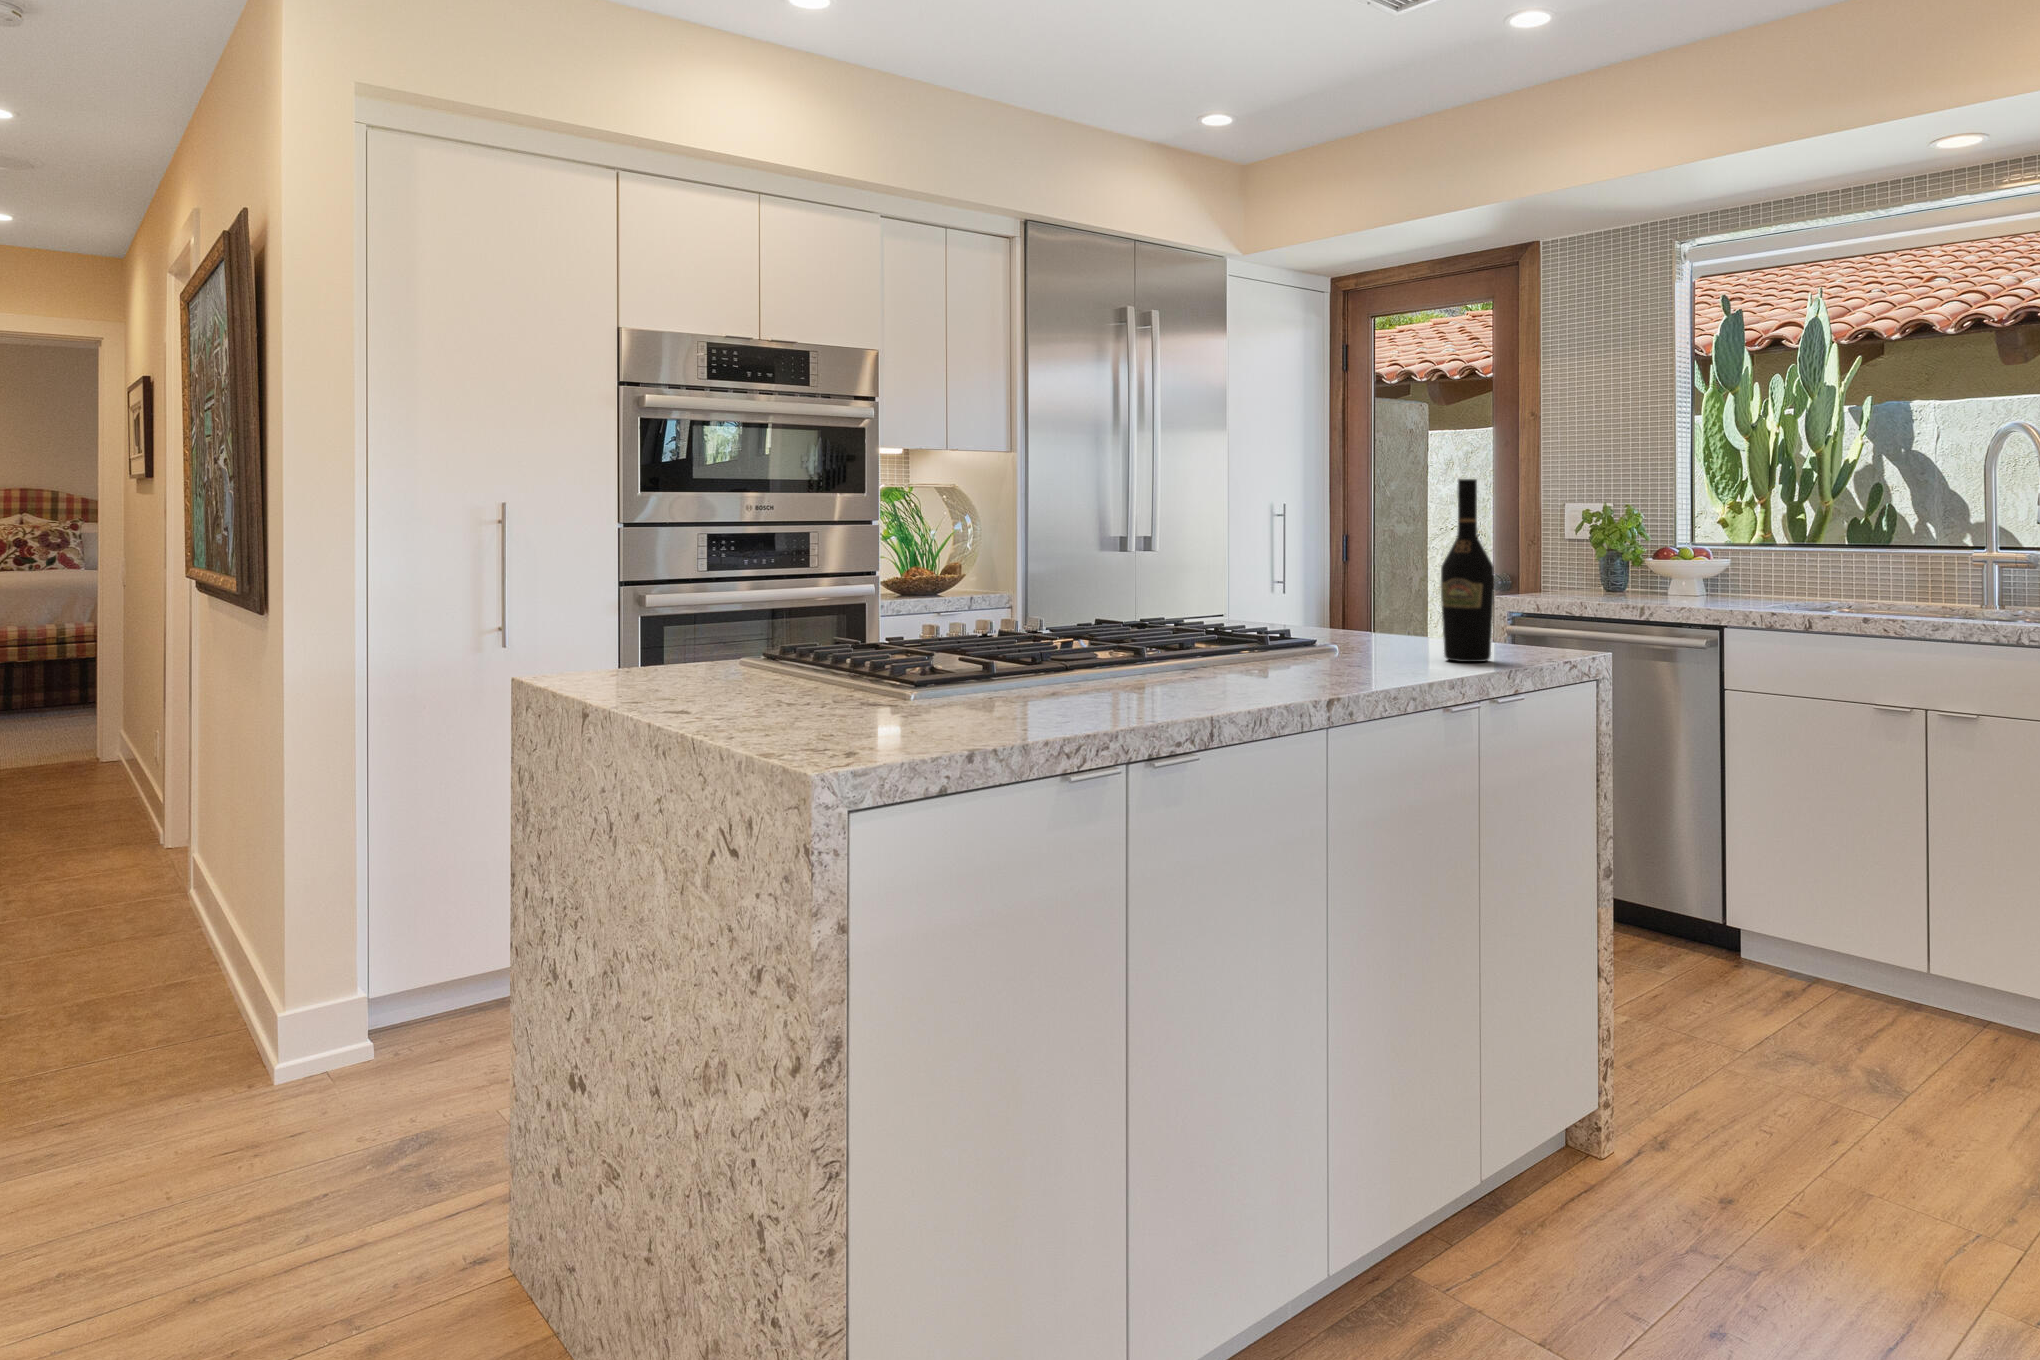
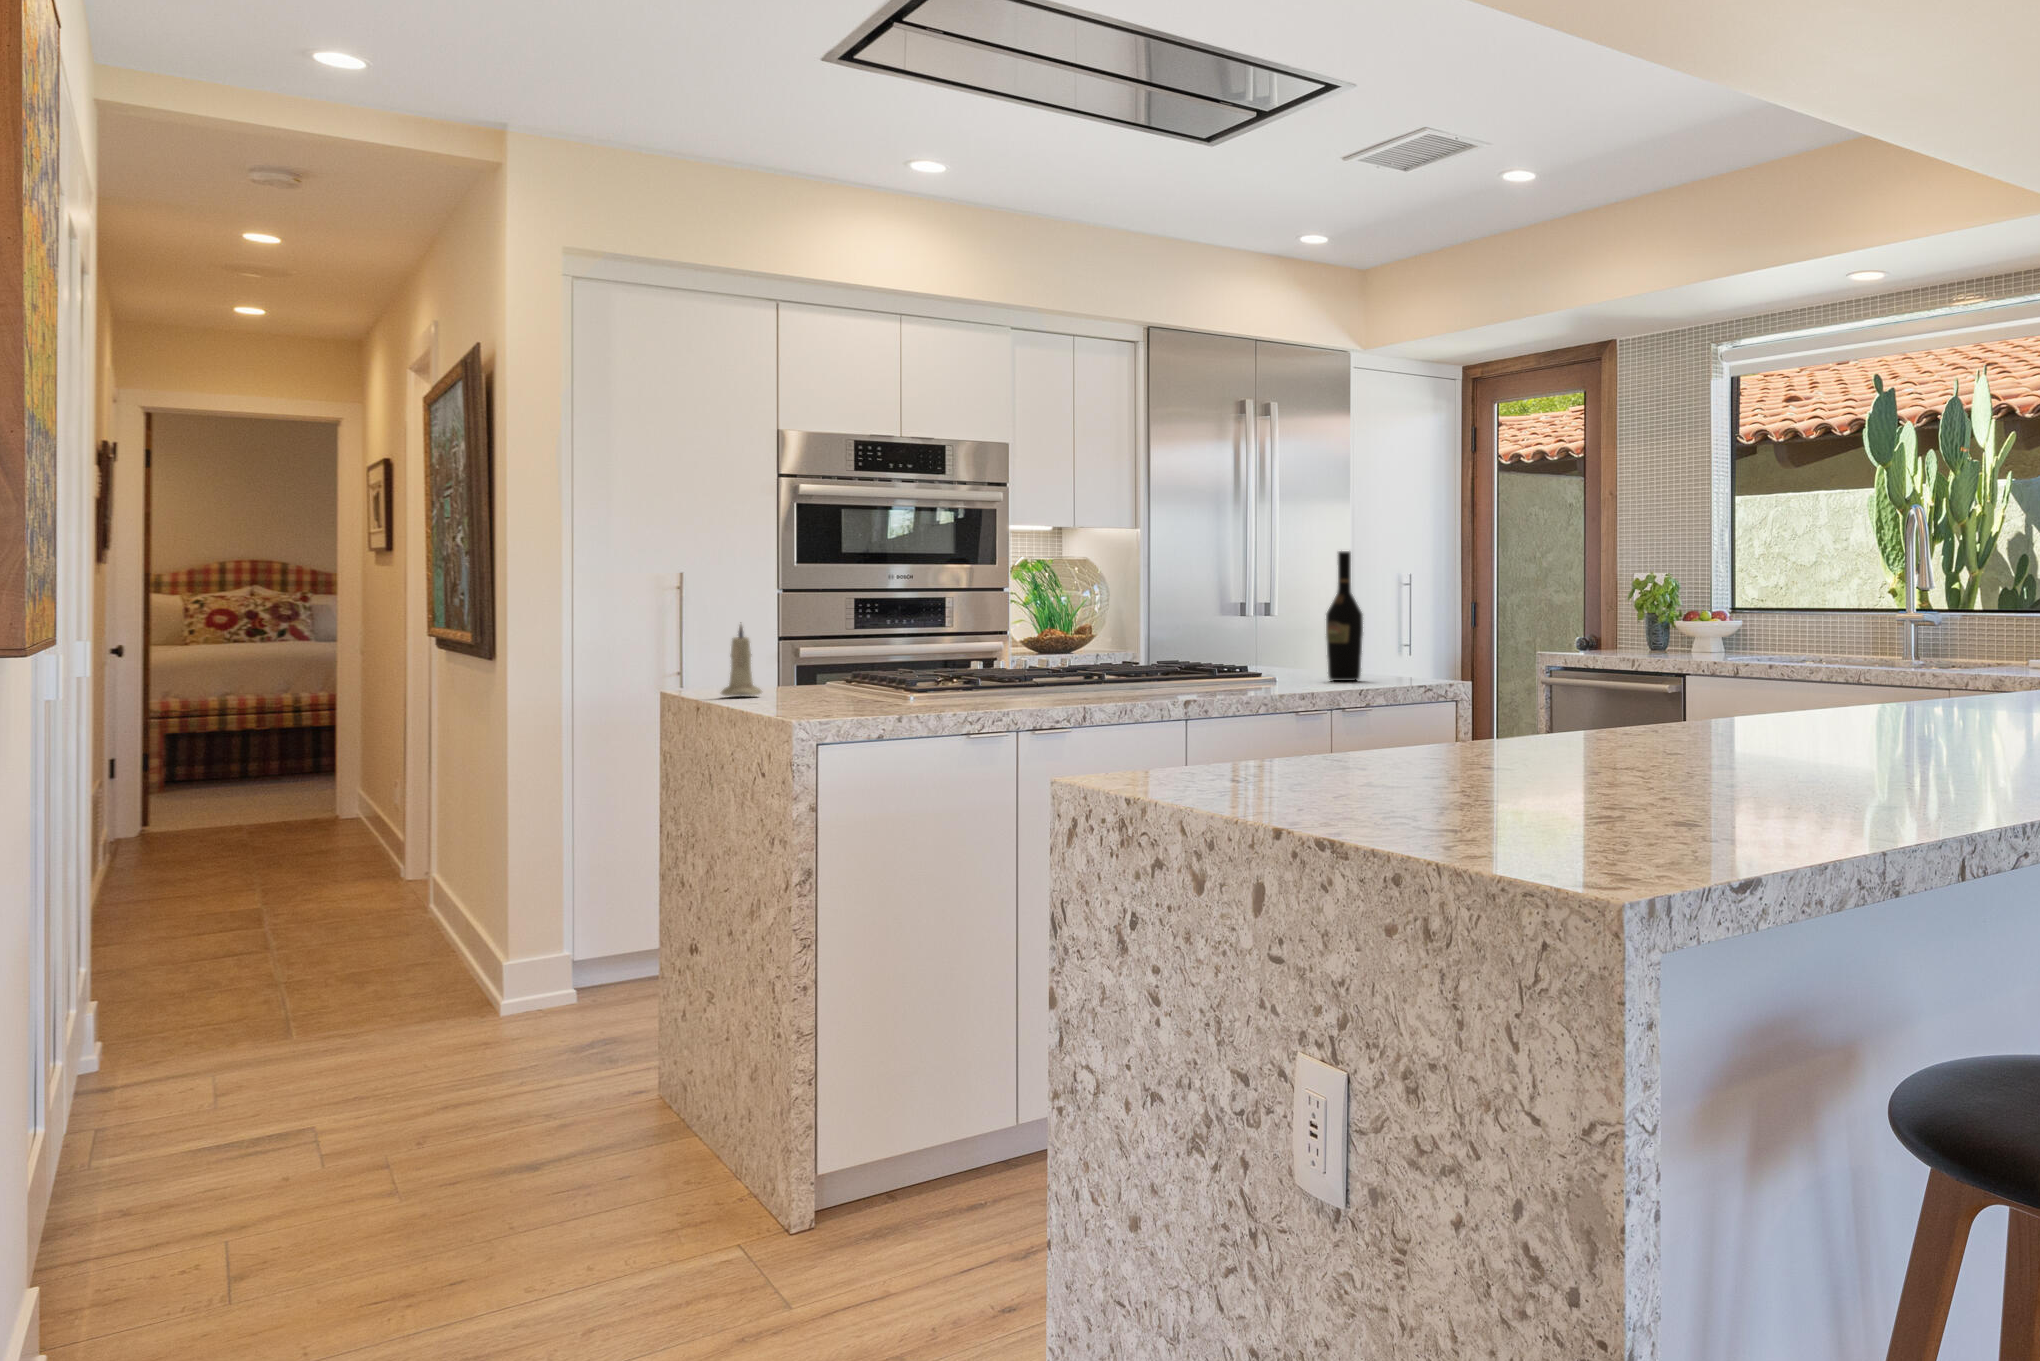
candle: none [631,588,693,705] -> present [721,625,761,696]

